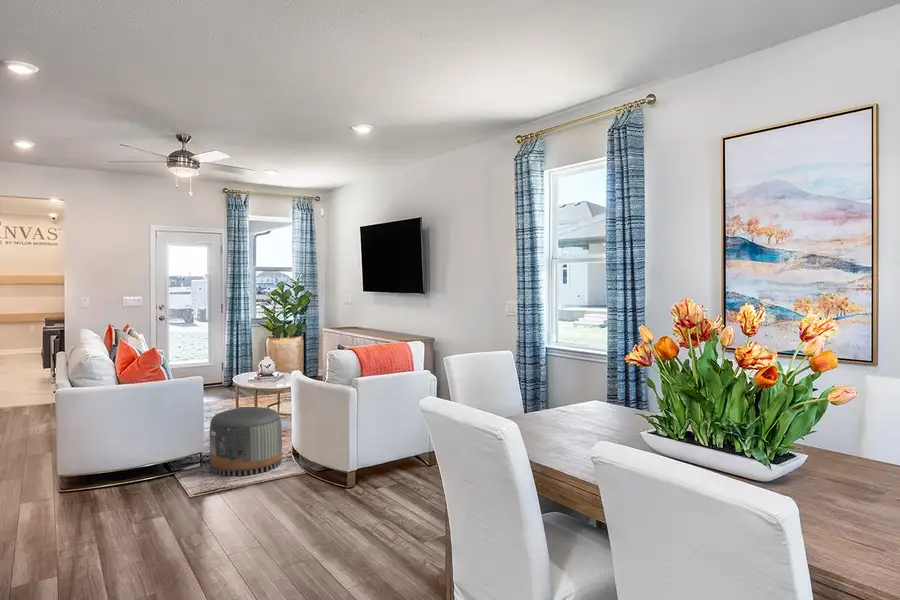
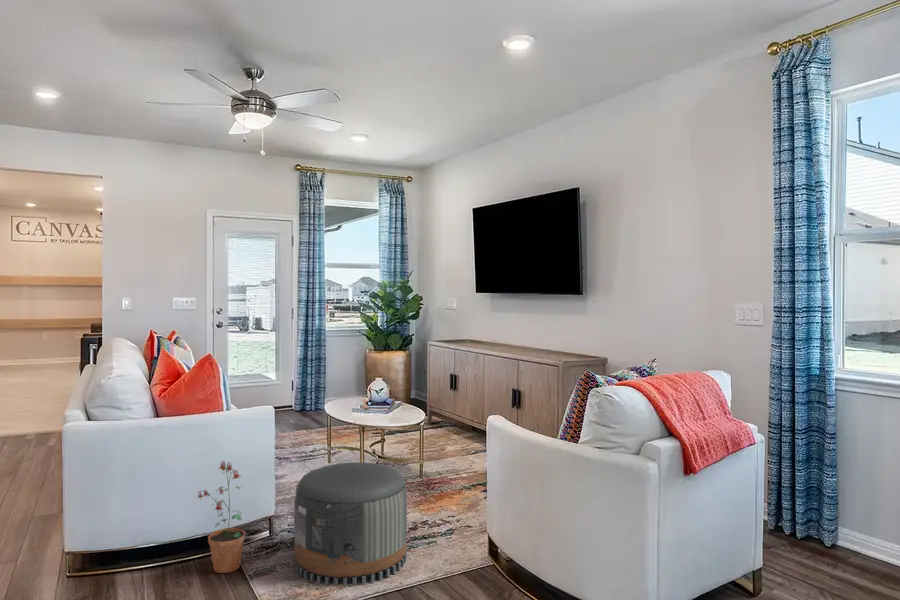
potted plant: none [147,407,179,473] -> present [198,461,245,573]

